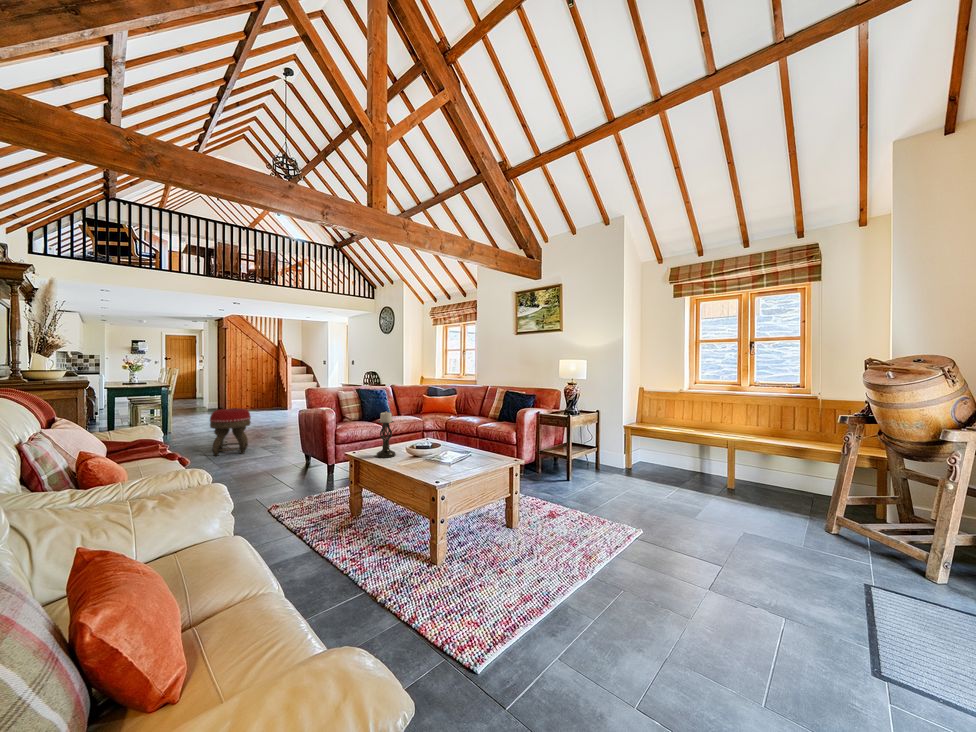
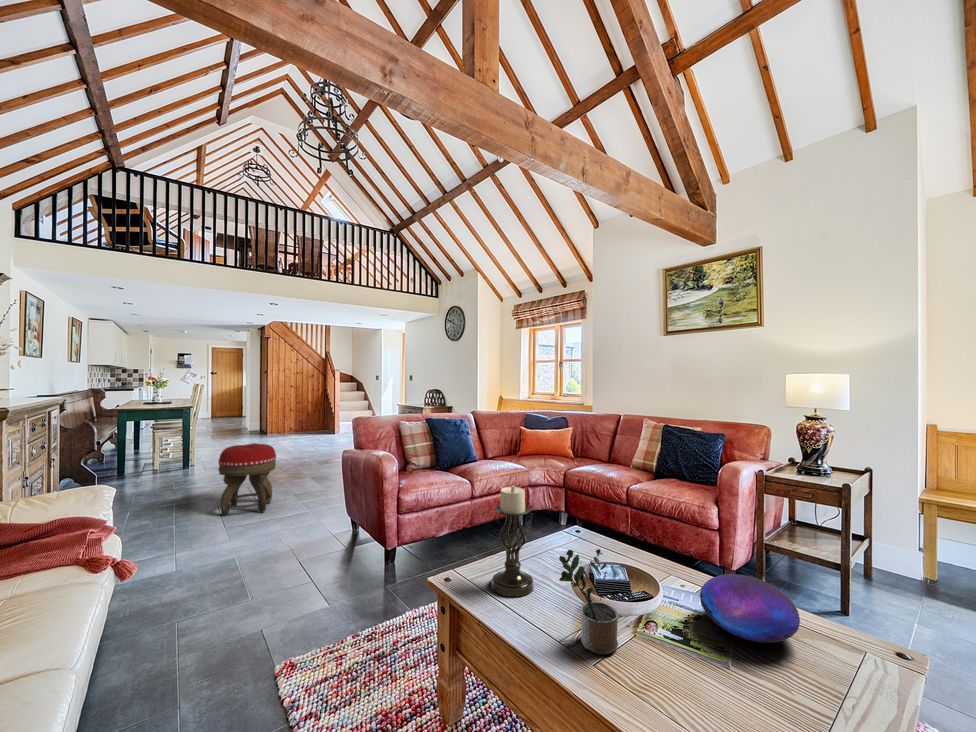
potted plant: none [396,431,420,467] -> present [559,549,618,655]
decorative orb: none [457,442,490,463] -> present [700,574,800,643]

